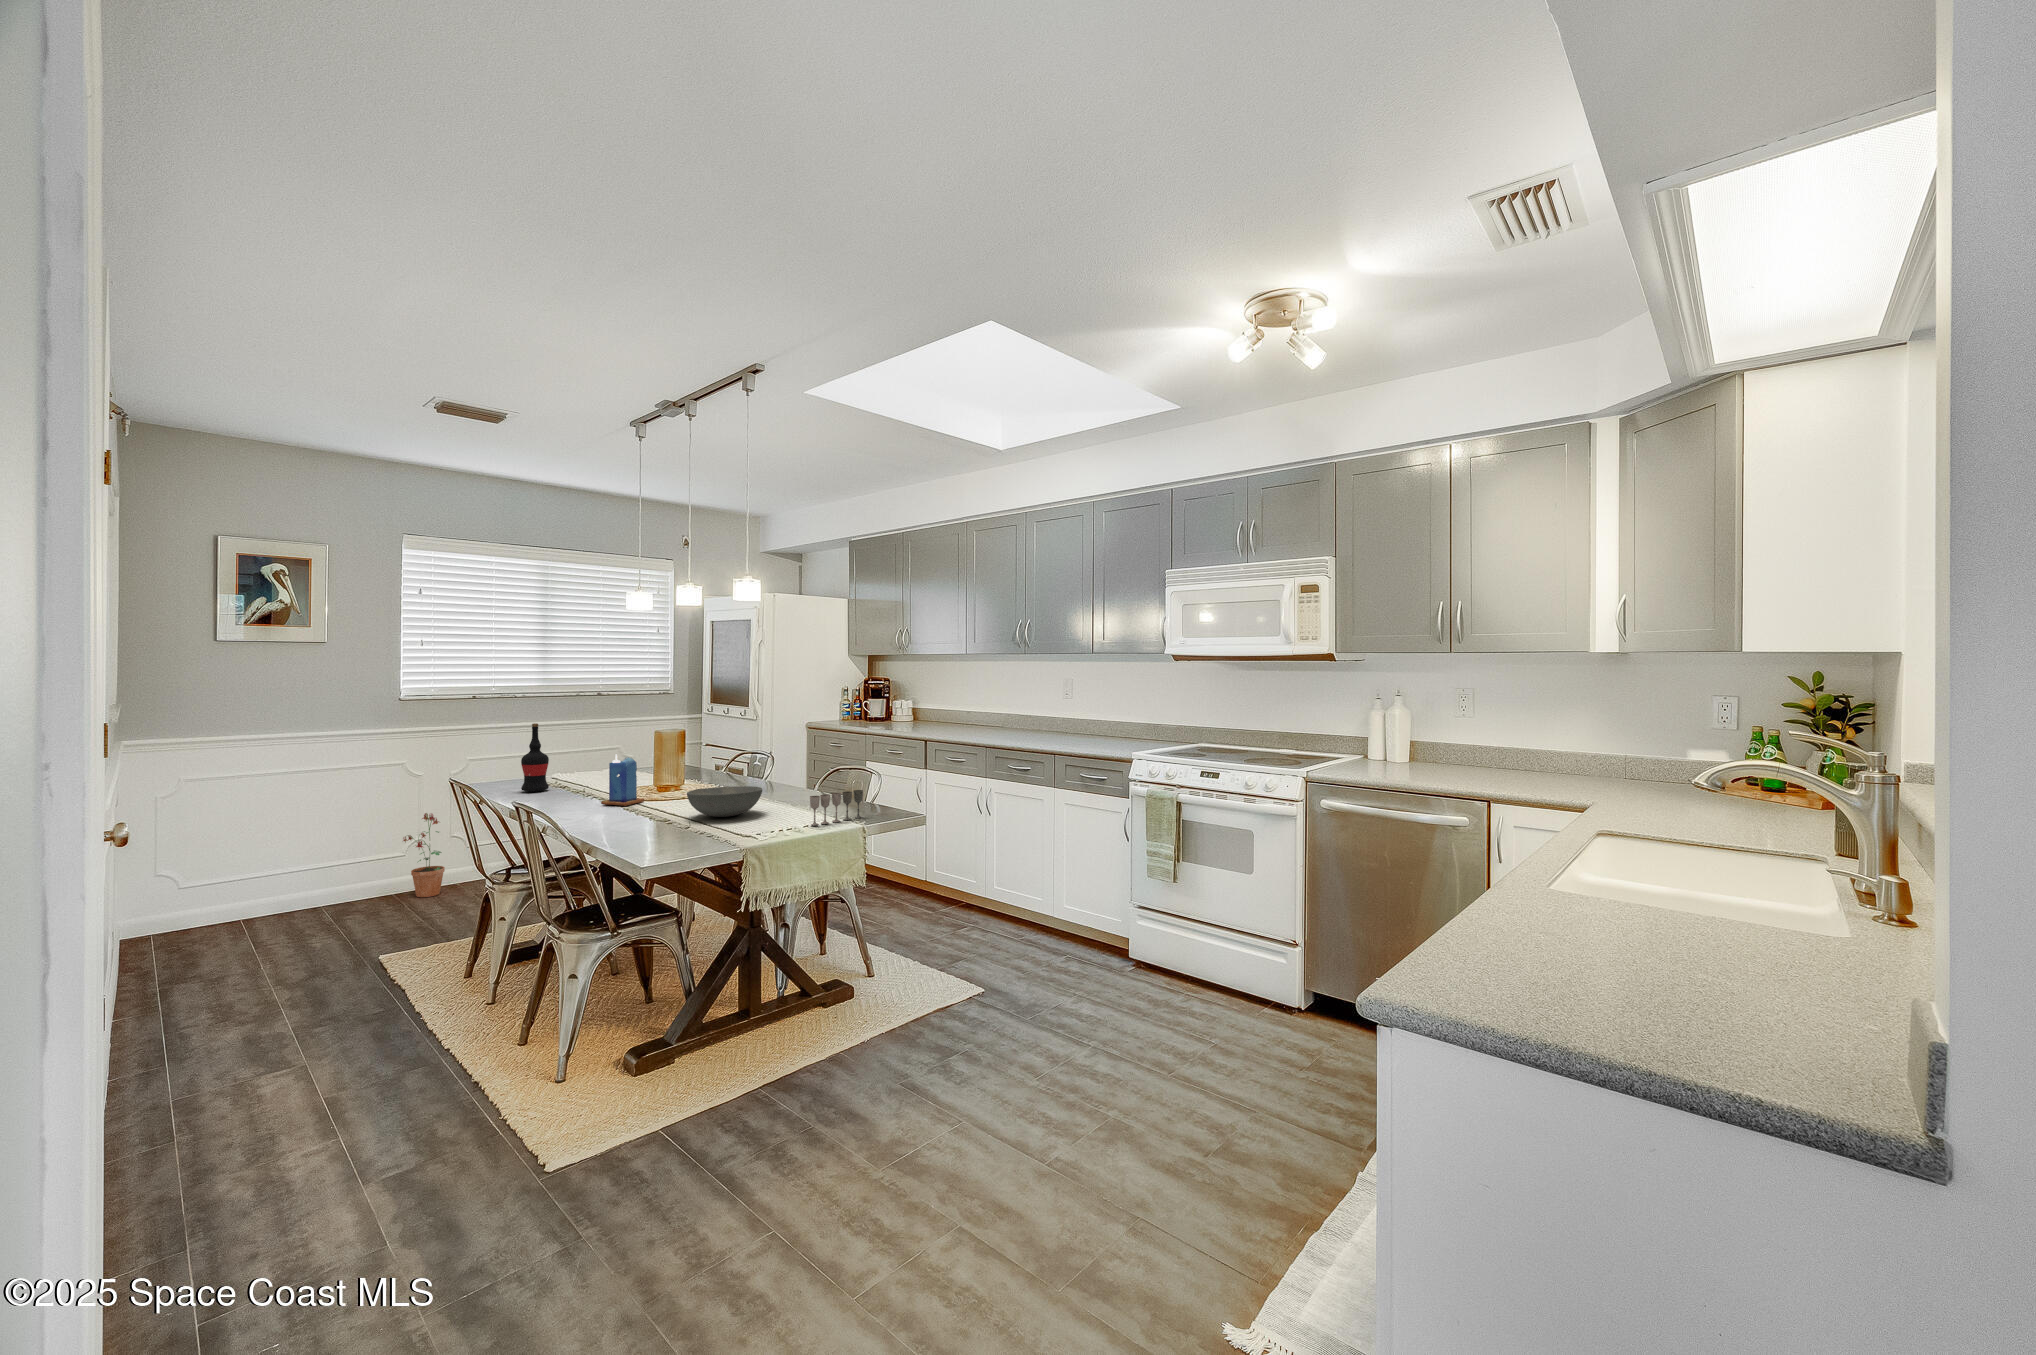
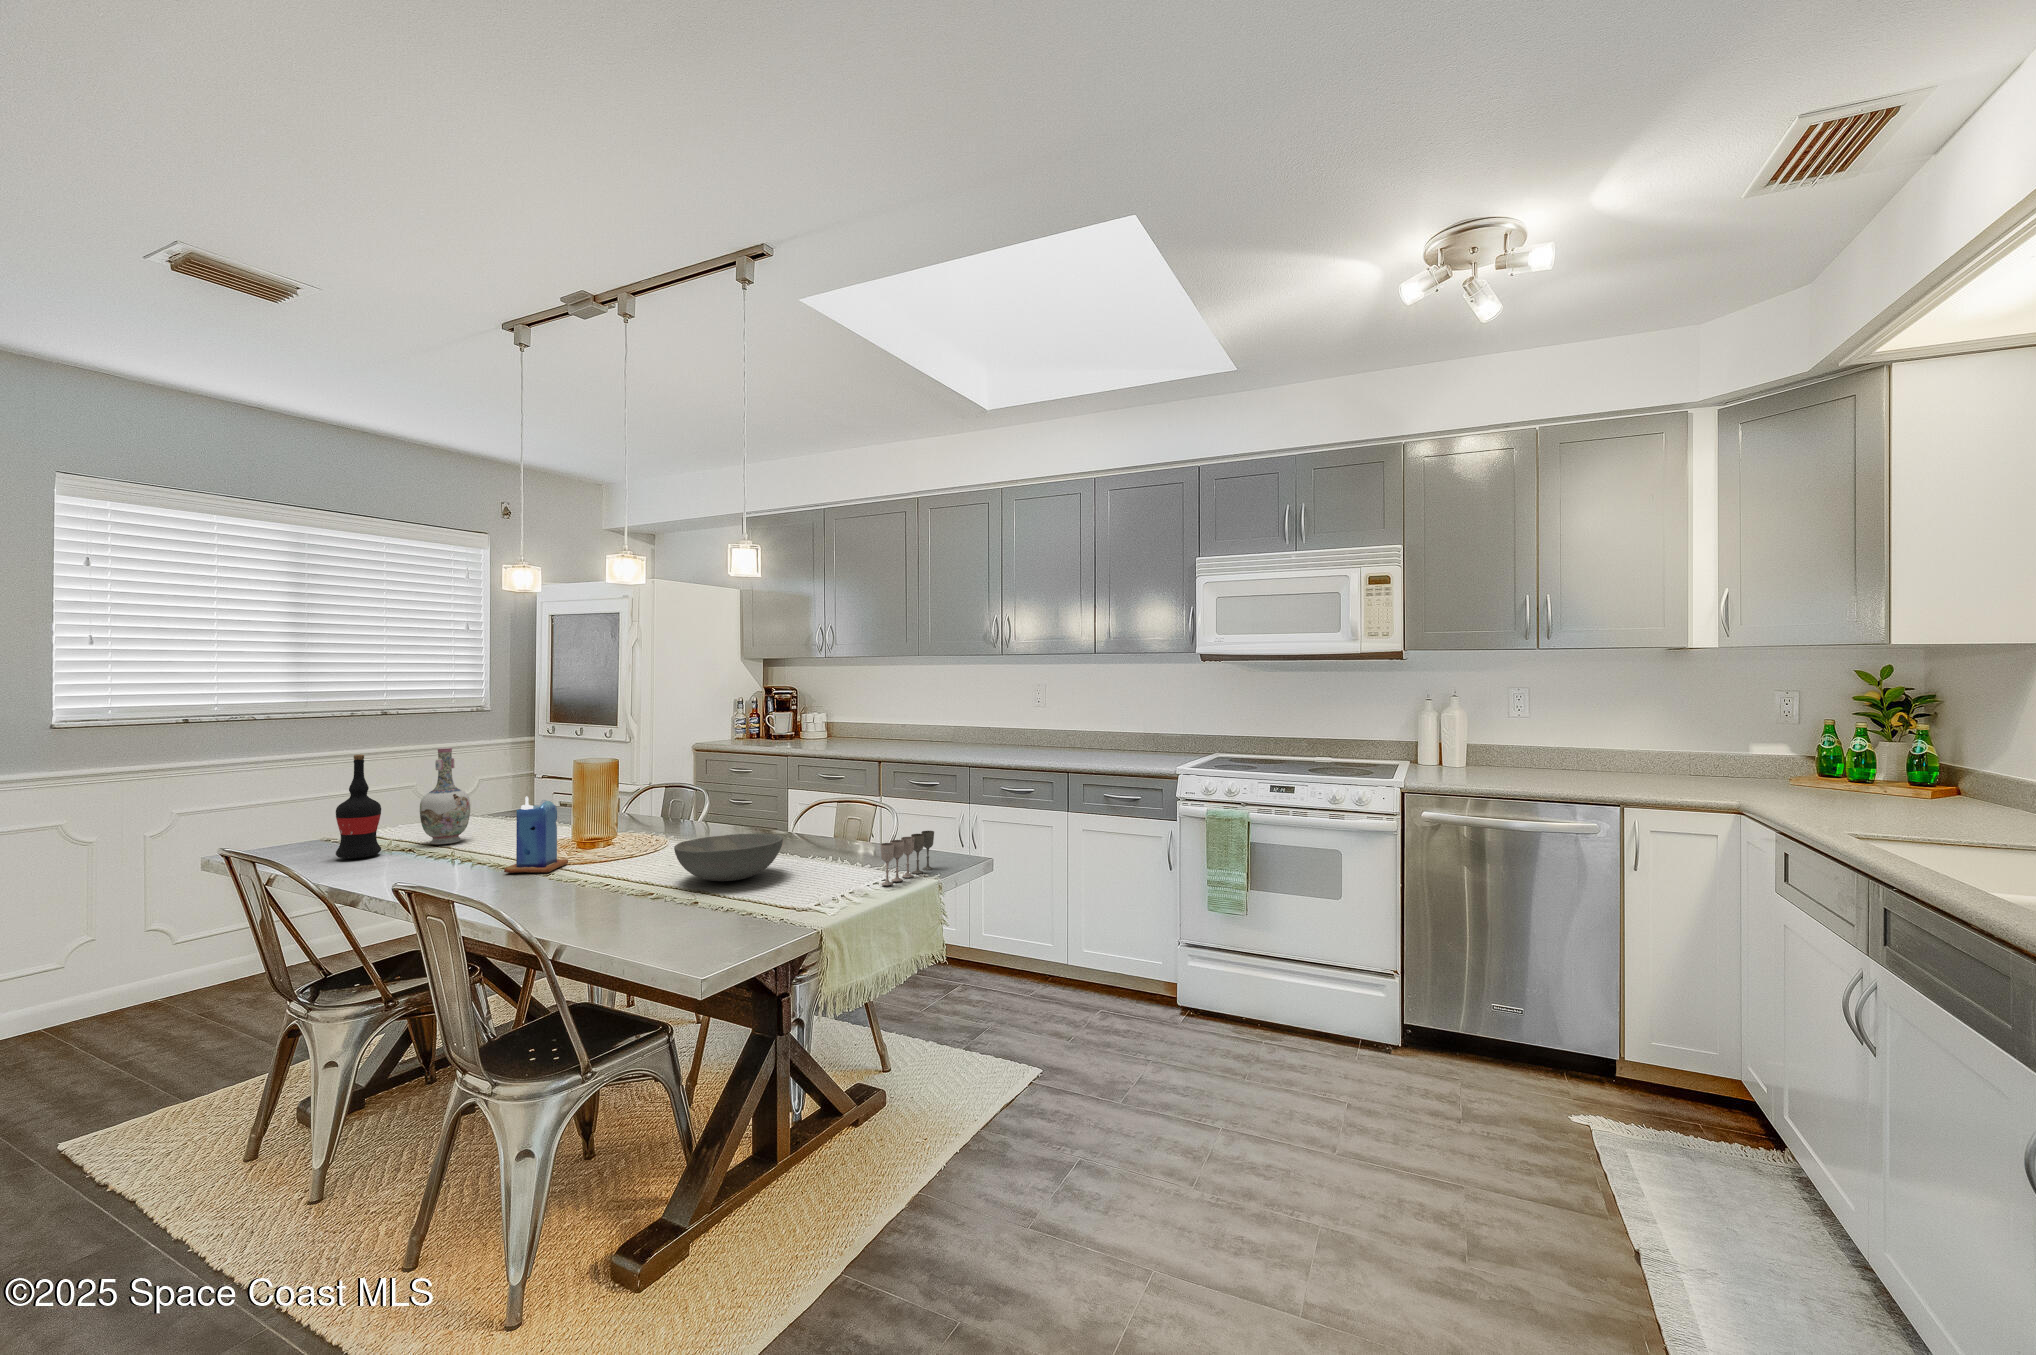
vase: none [575,720,607,786] -> present [420,747,470,844]
potted plant: present [403,813,445,897] -> none [60,897,141,1028]

